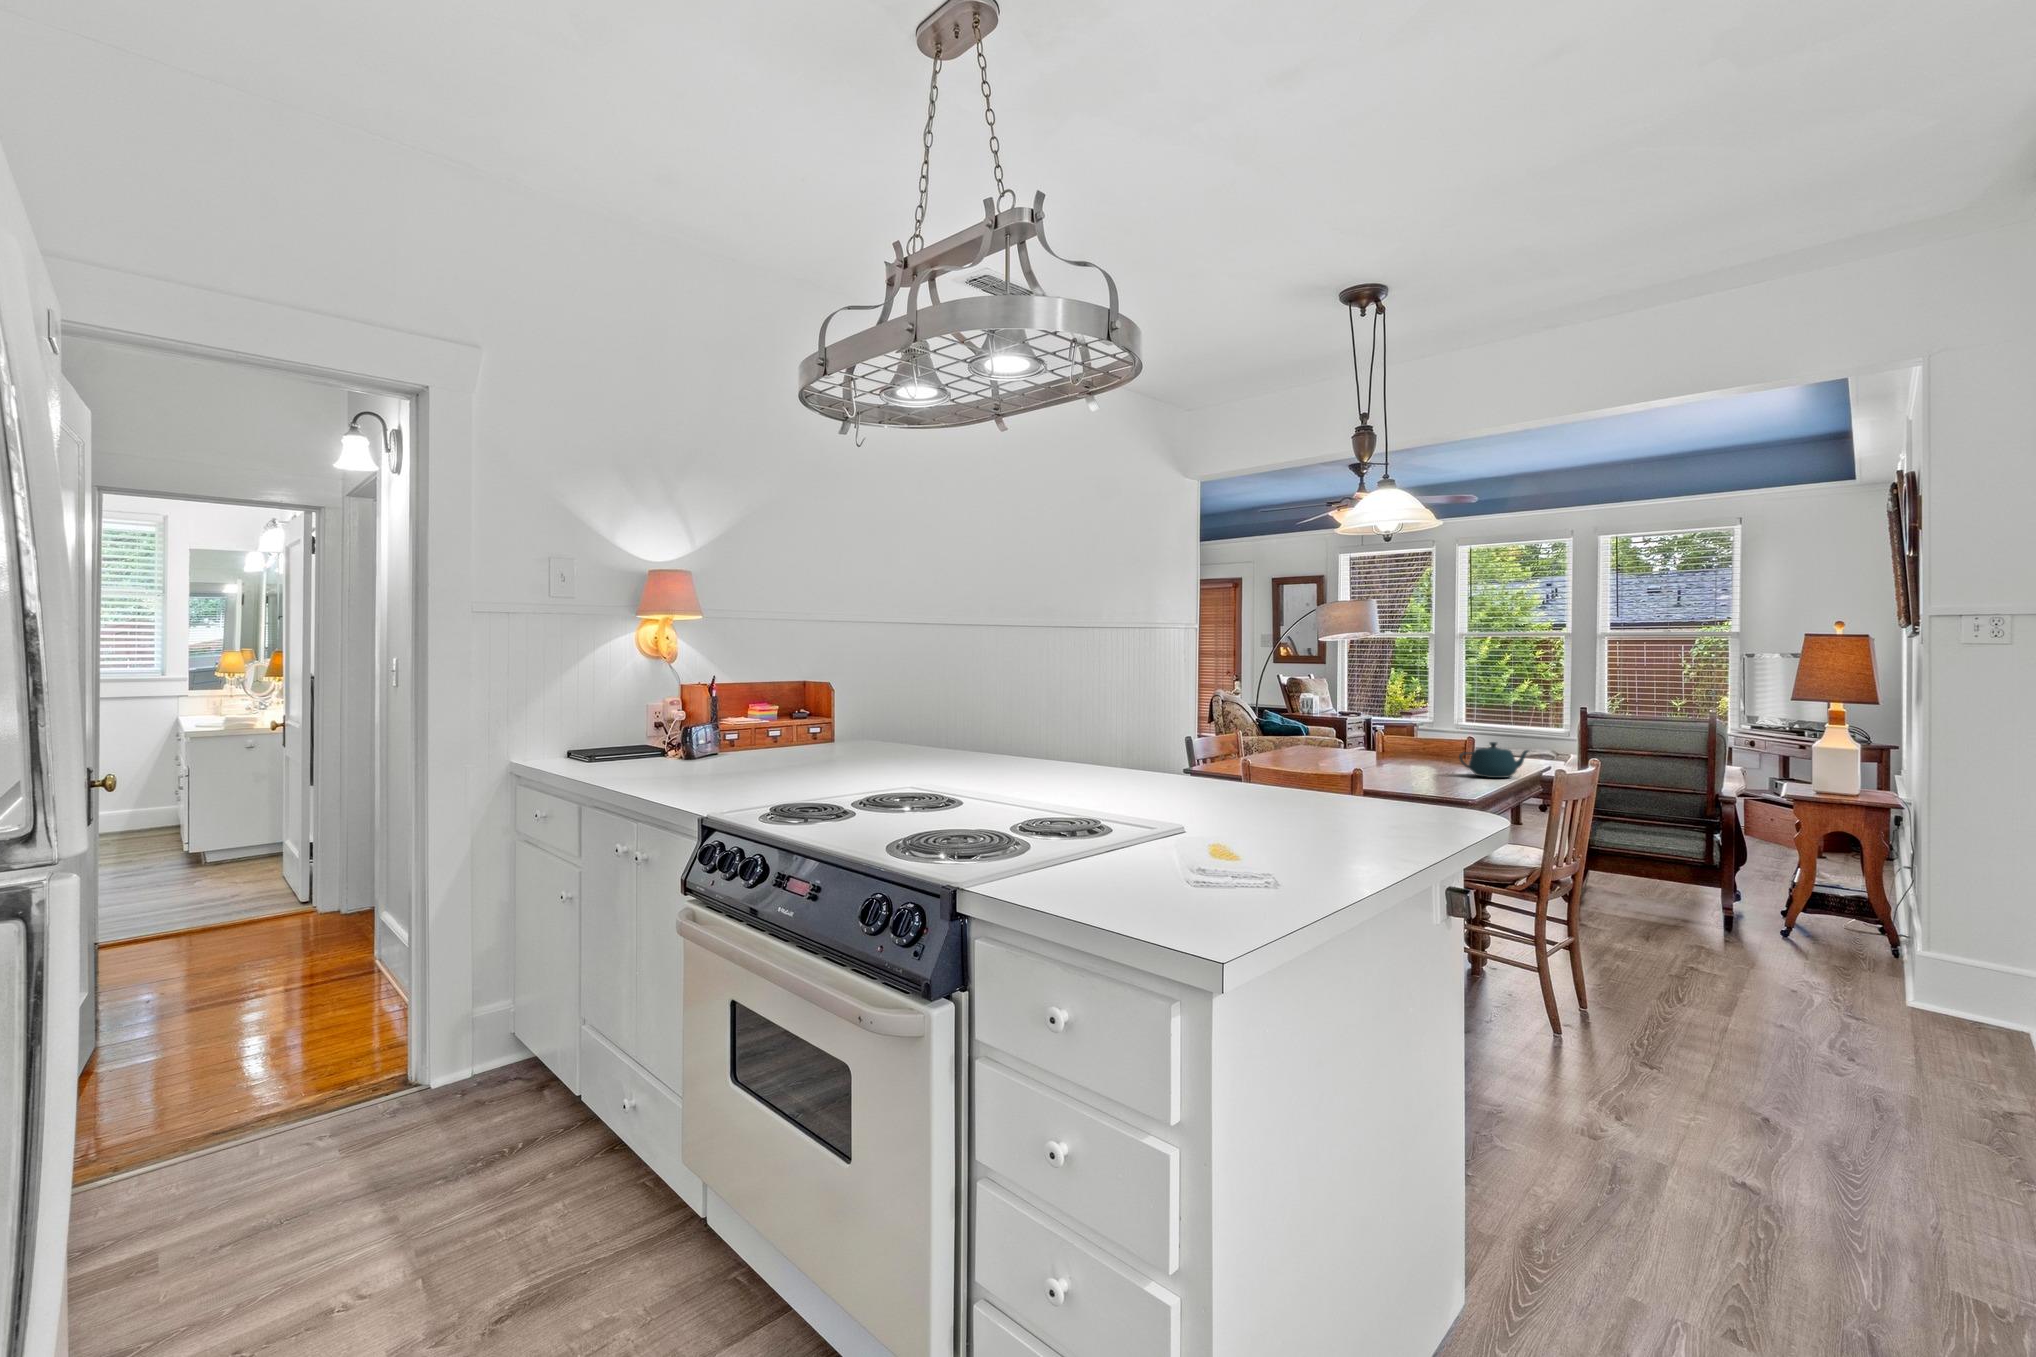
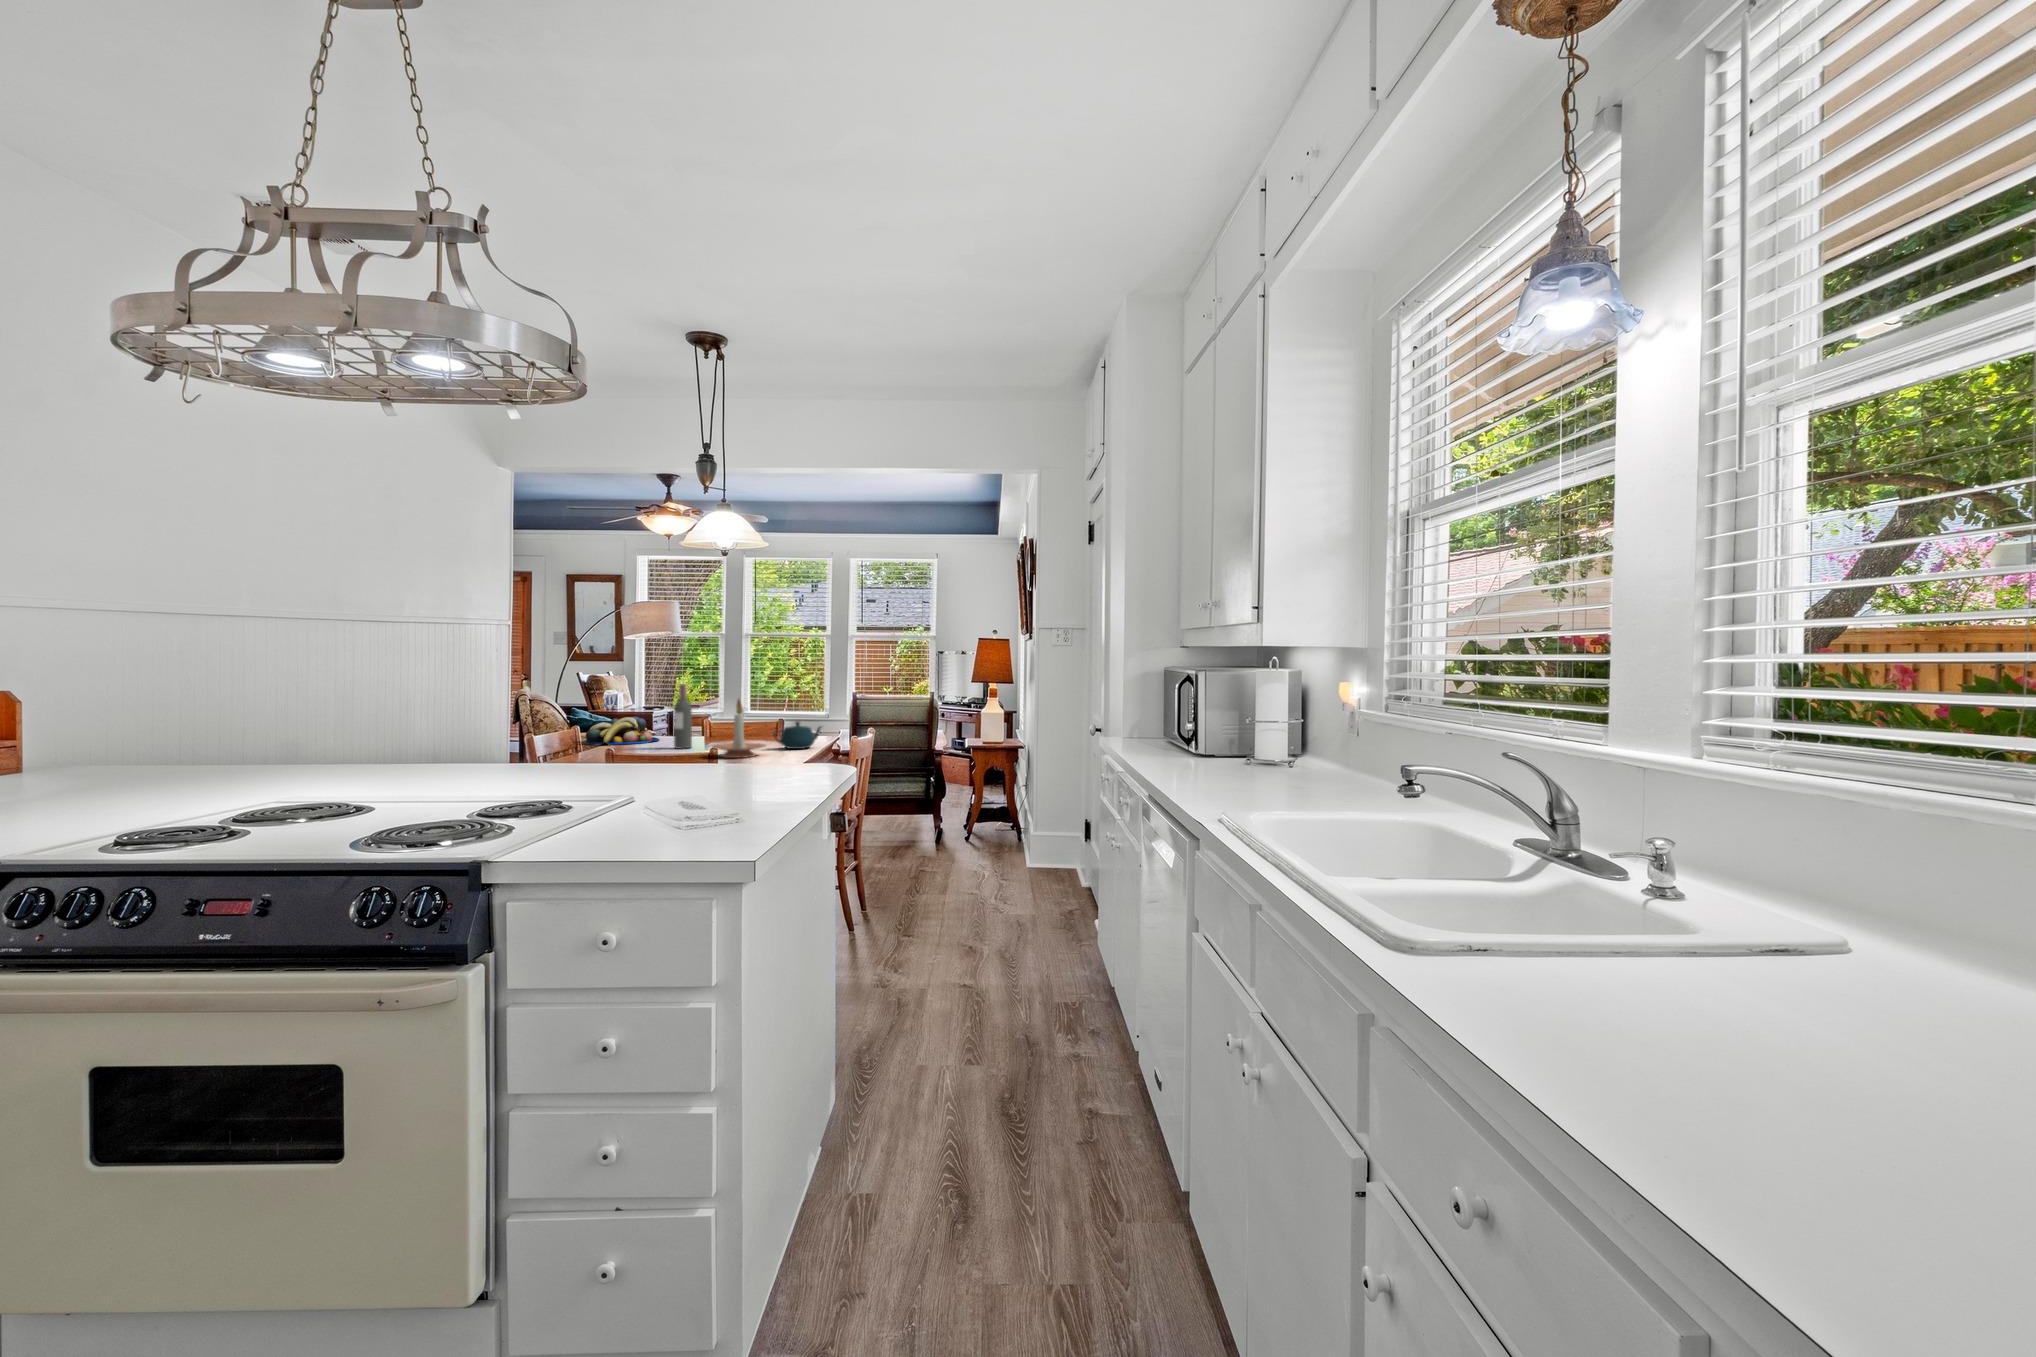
wine bottle: none [1341,690,1361,766] -> present [674,684,692,749]
candle holder: none [1374,708,1446,783] -> present [712,699,766,758]
fruit bowl: none [1252,726,1332,757] -> present [585,717,659,745]

